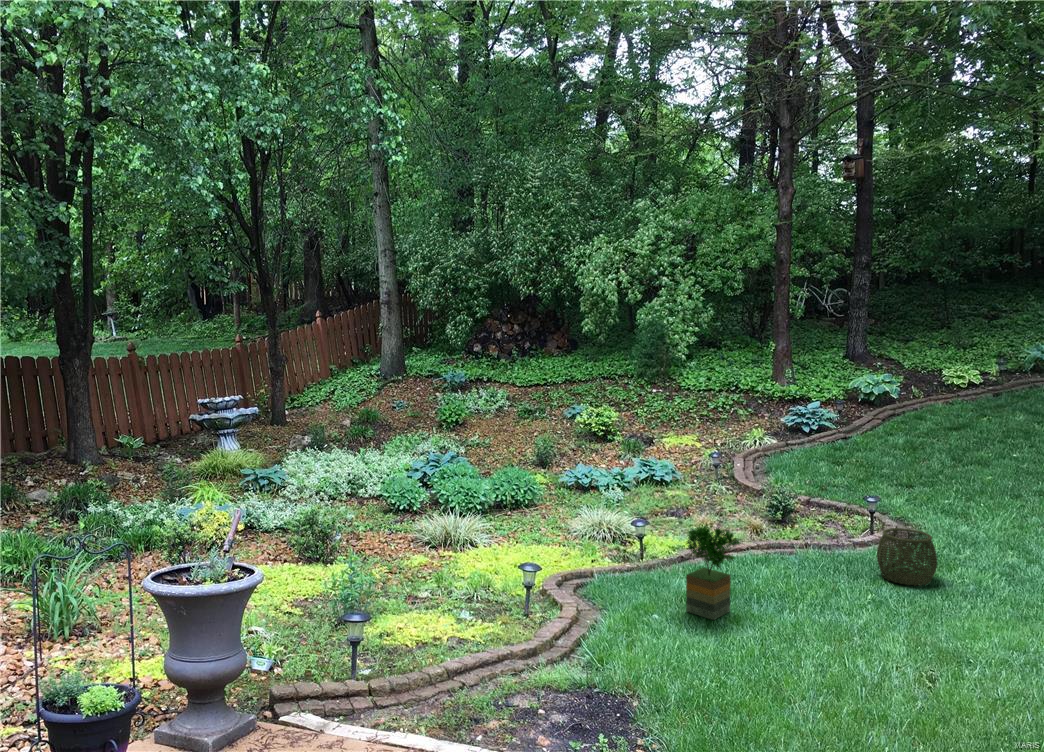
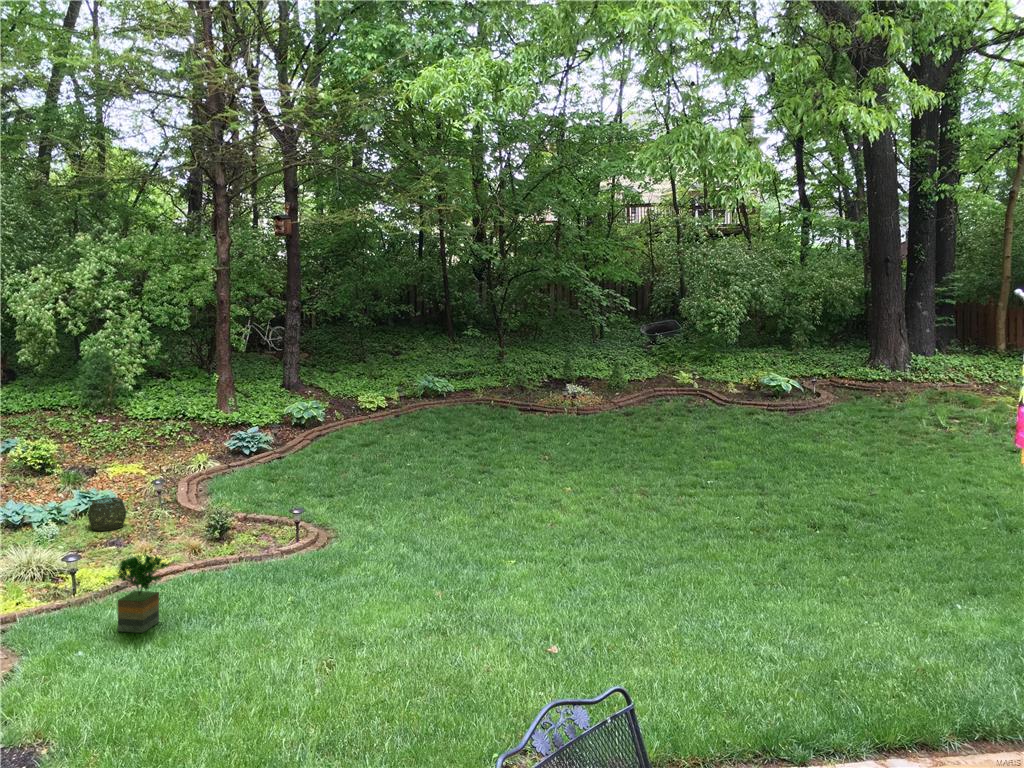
woven basket: present [876,528,938,586] -> present [88,497,126,531]

